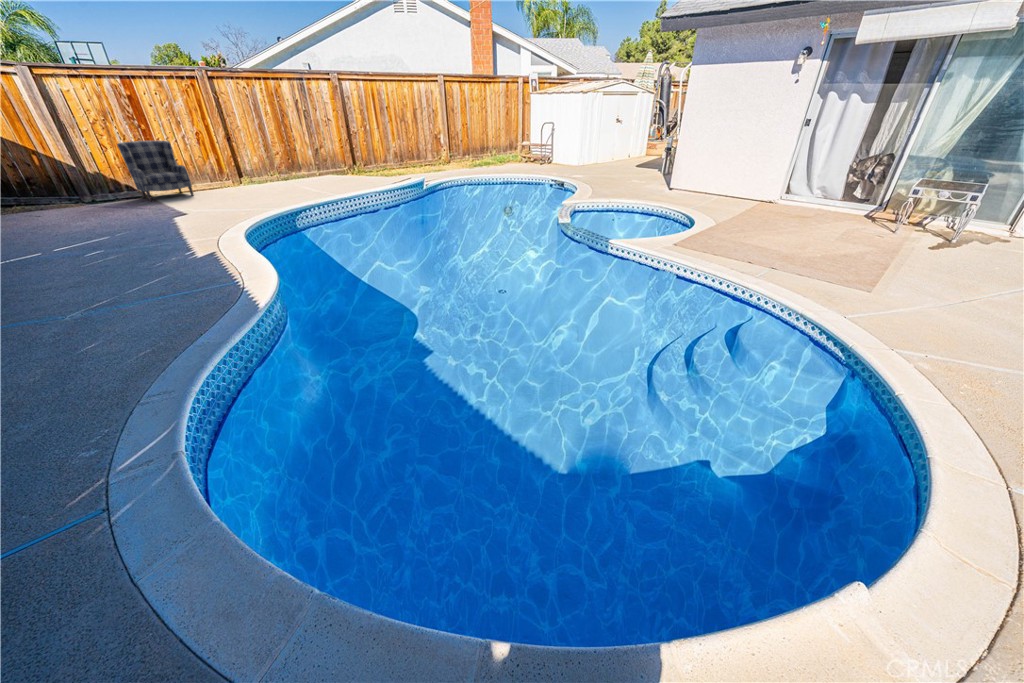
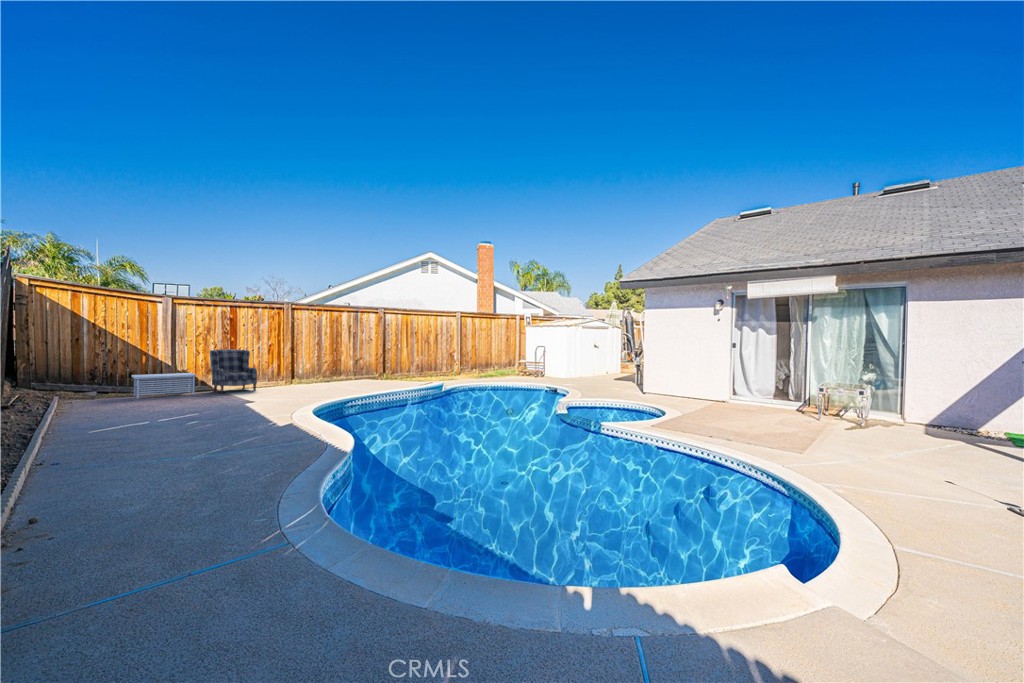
storage bench: none [27,175,118,212] -> present [132,373,196,399]

